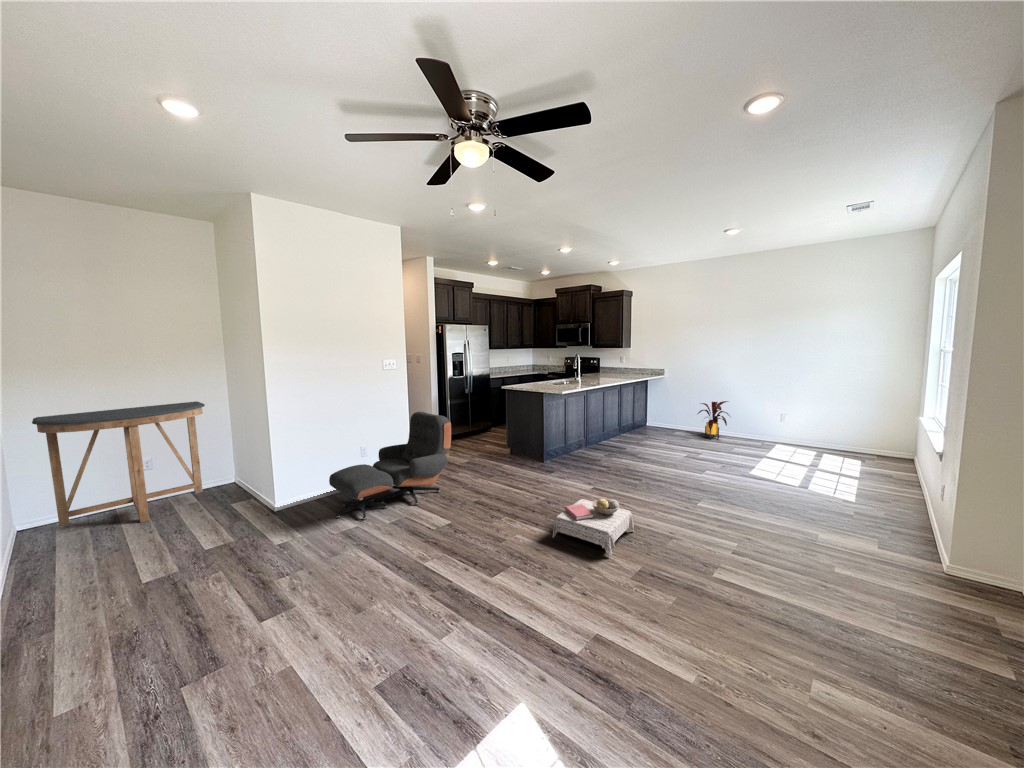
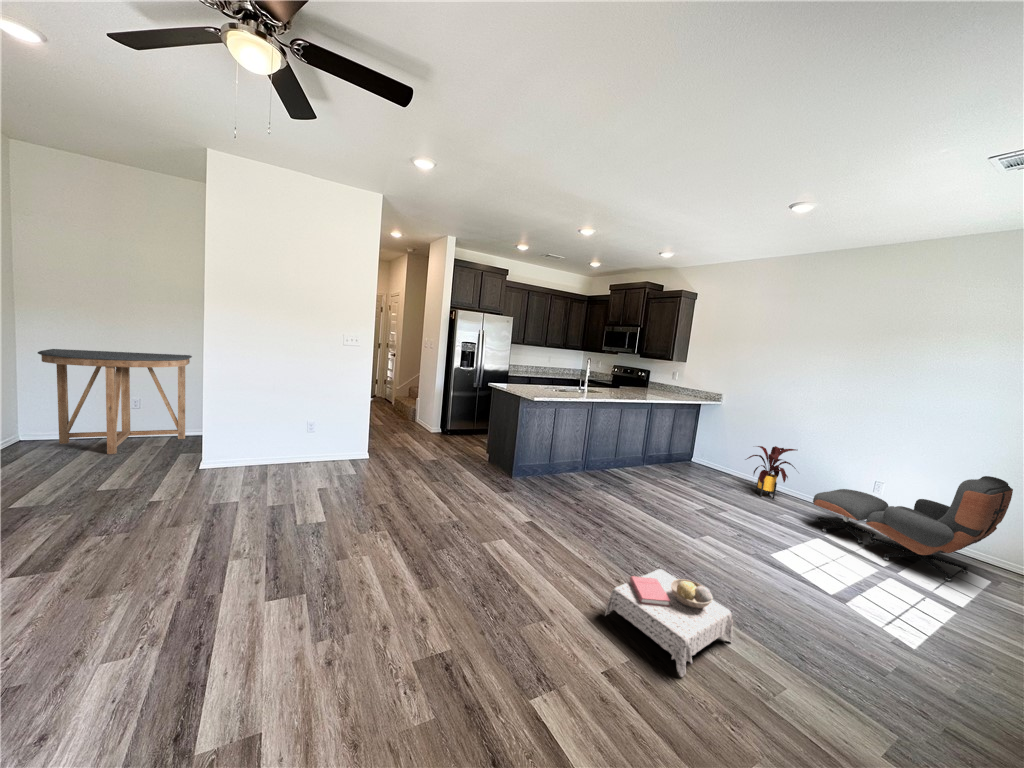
lounge chair: present [329,412,451,520] -> present [813,476,1013,582]
ottoman: present [553,499,634,557] -> present [605,569,733,677]

